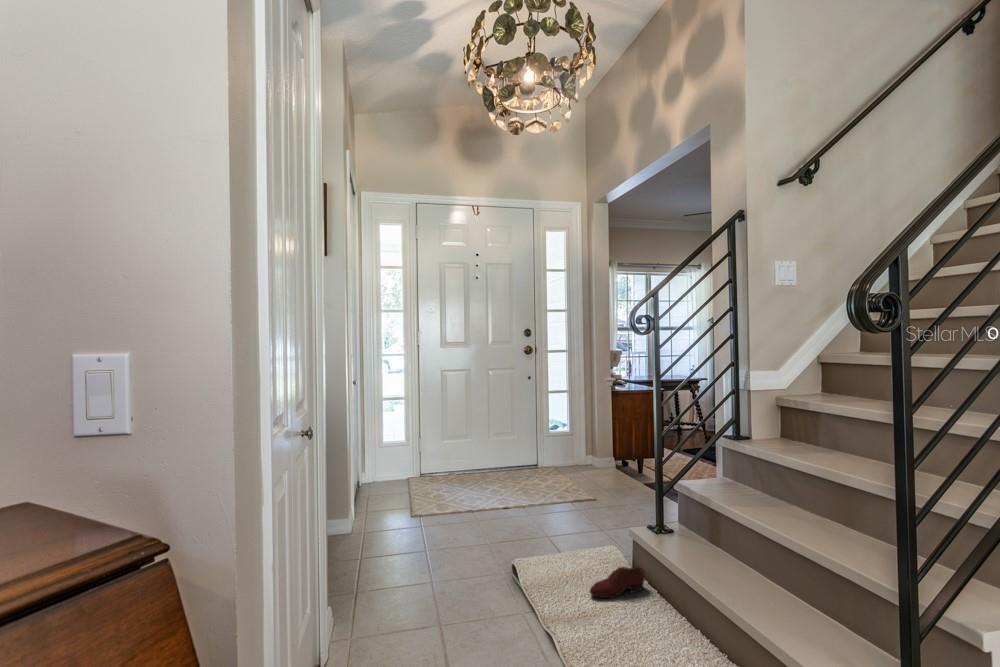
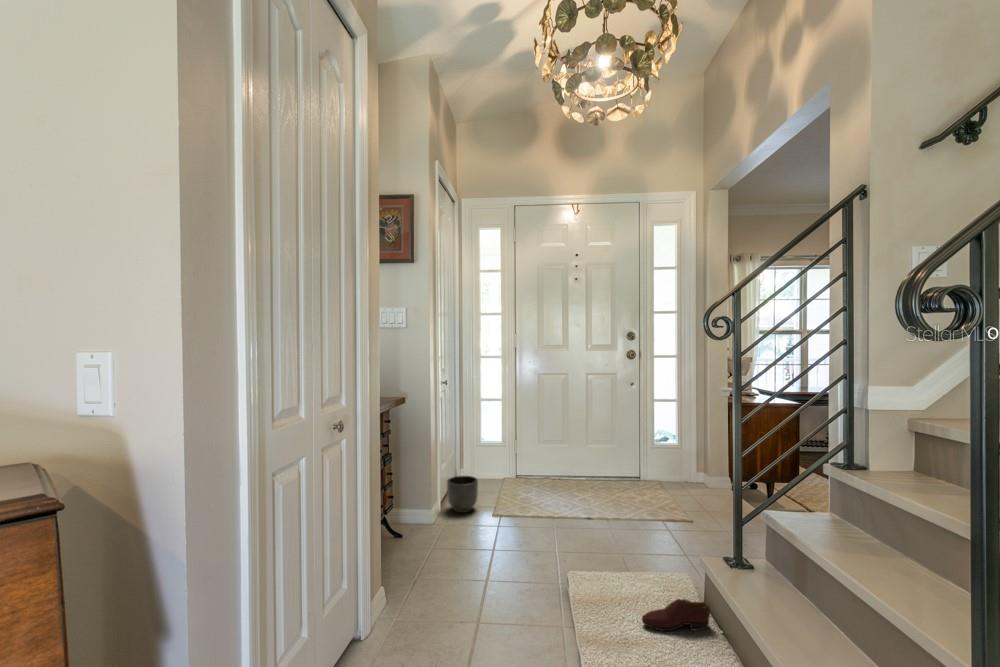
planter: none [361,480,393,519] -> present [447,476,478,513]

